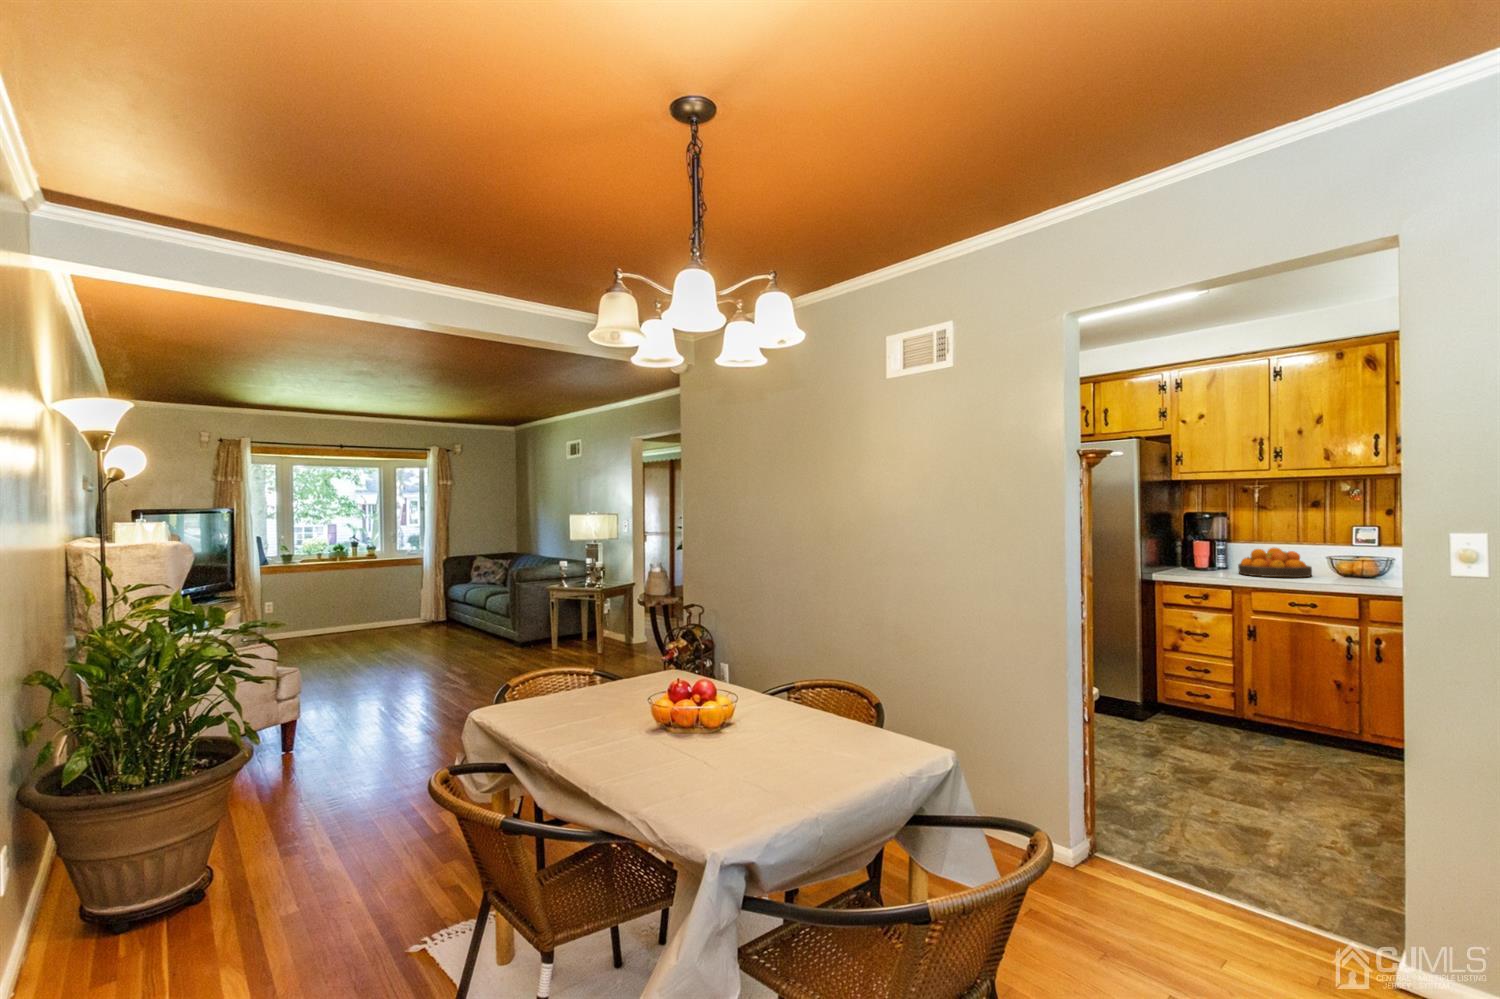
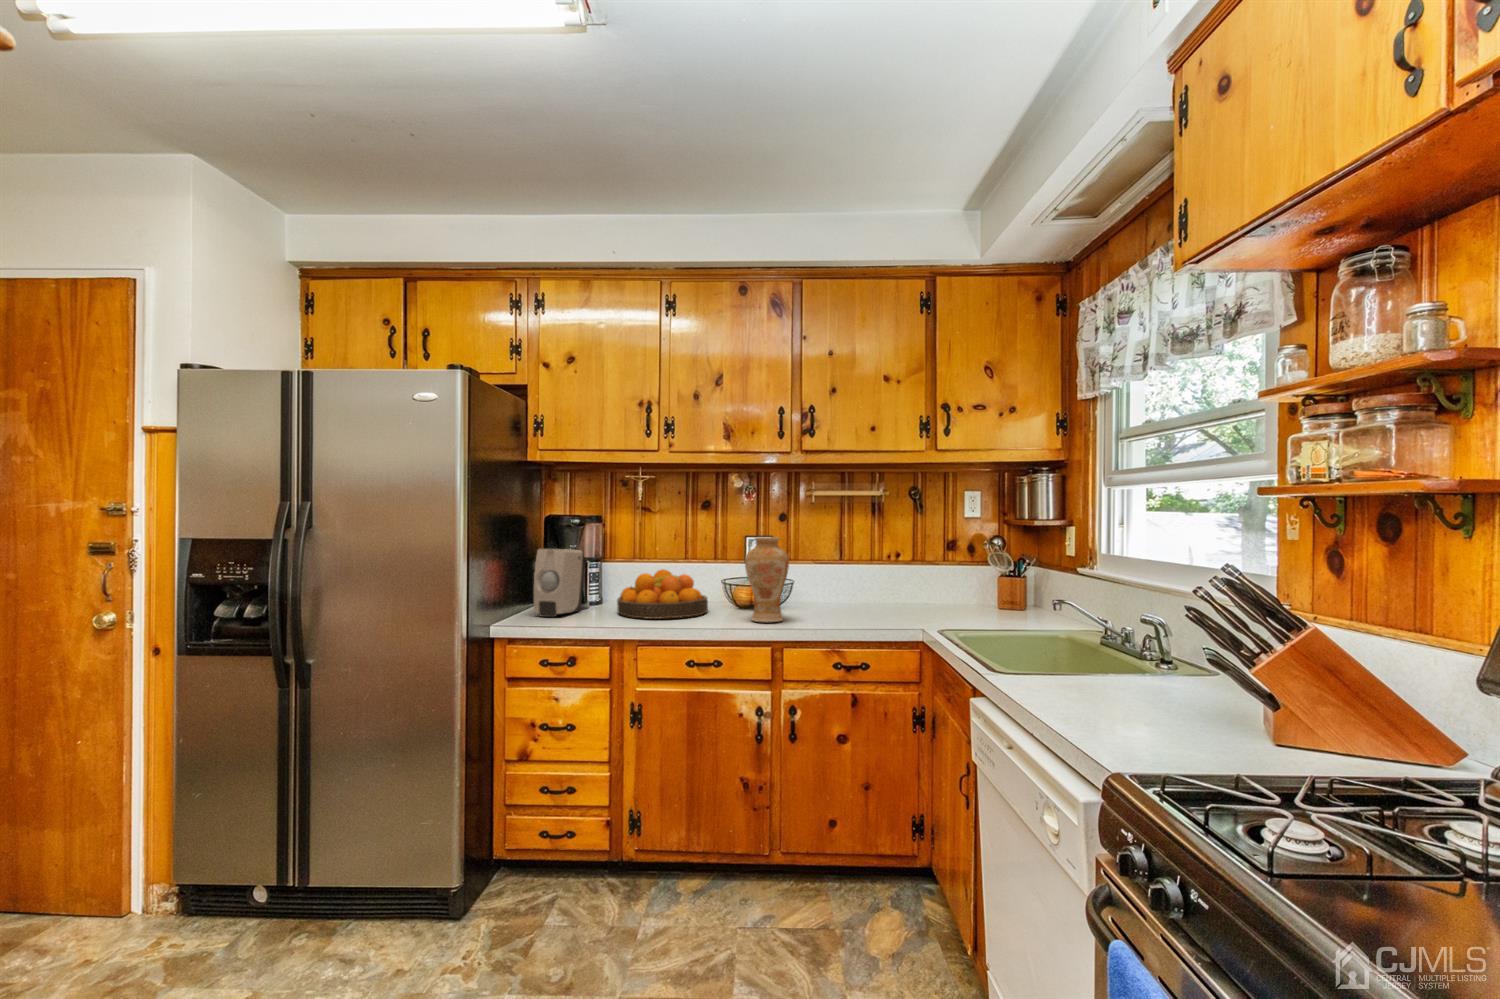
vase: none [1338,527,1378,584] -> present [745,537,789,622]
soap dispenser: none [1179,532,1213,572] -> present [534,549,584,617]

